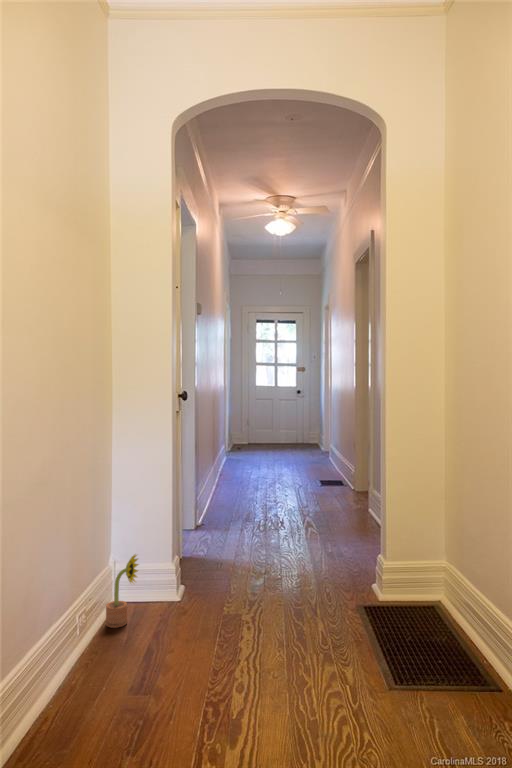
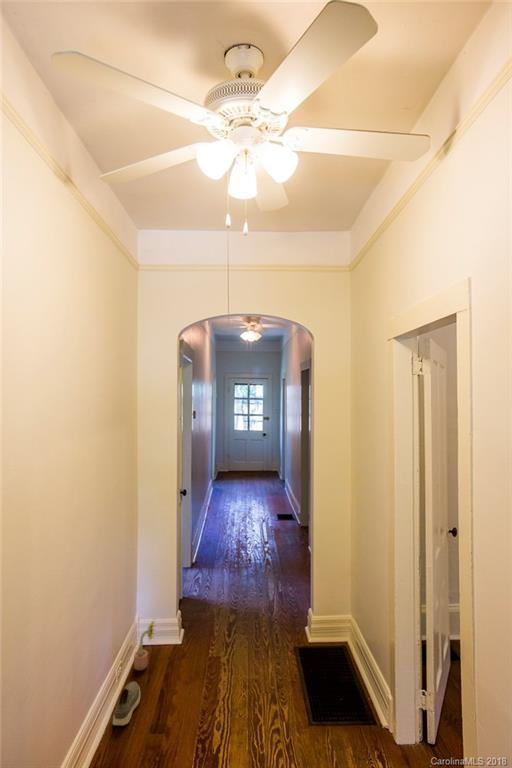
shoe: none [70,634,115,683] -> present [113,682,140,725]

